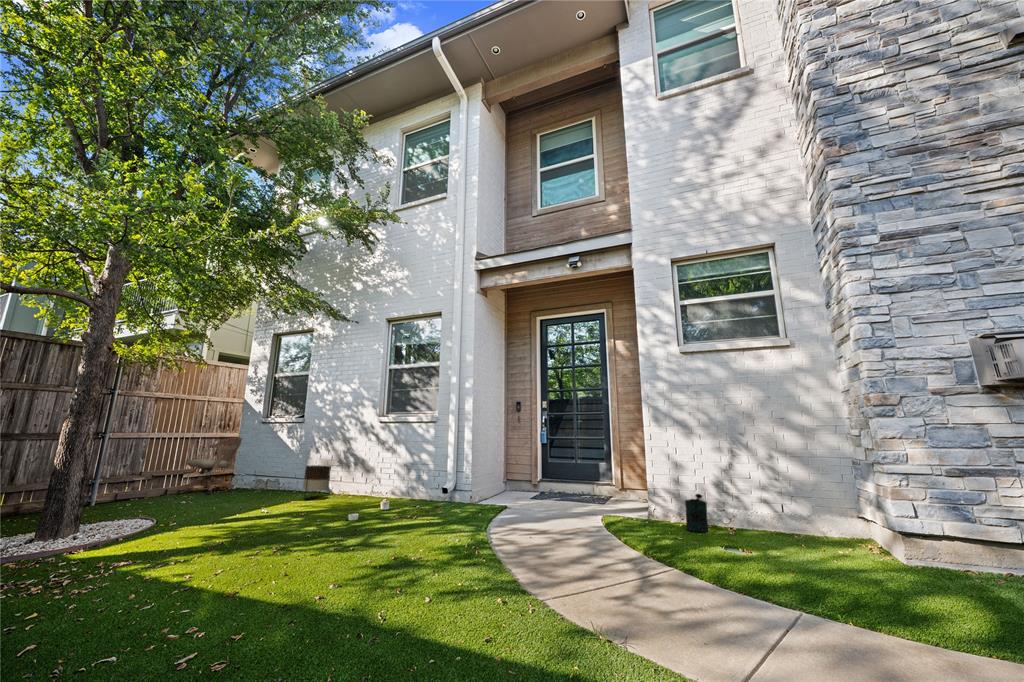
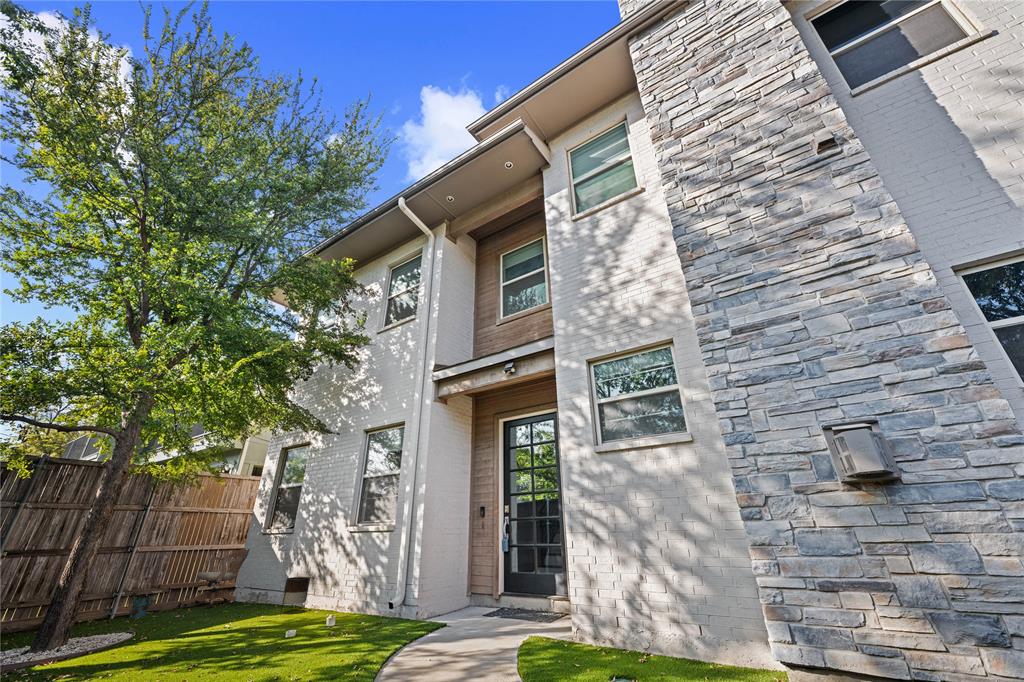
watering can: present [685,494,708,532] -> present [129,593,152,618]

